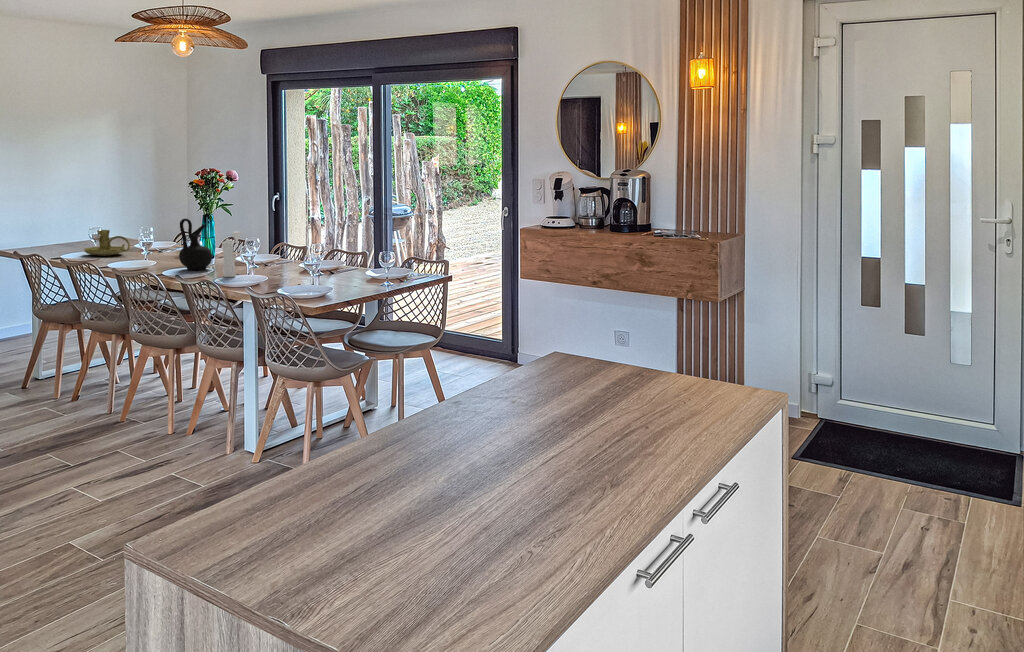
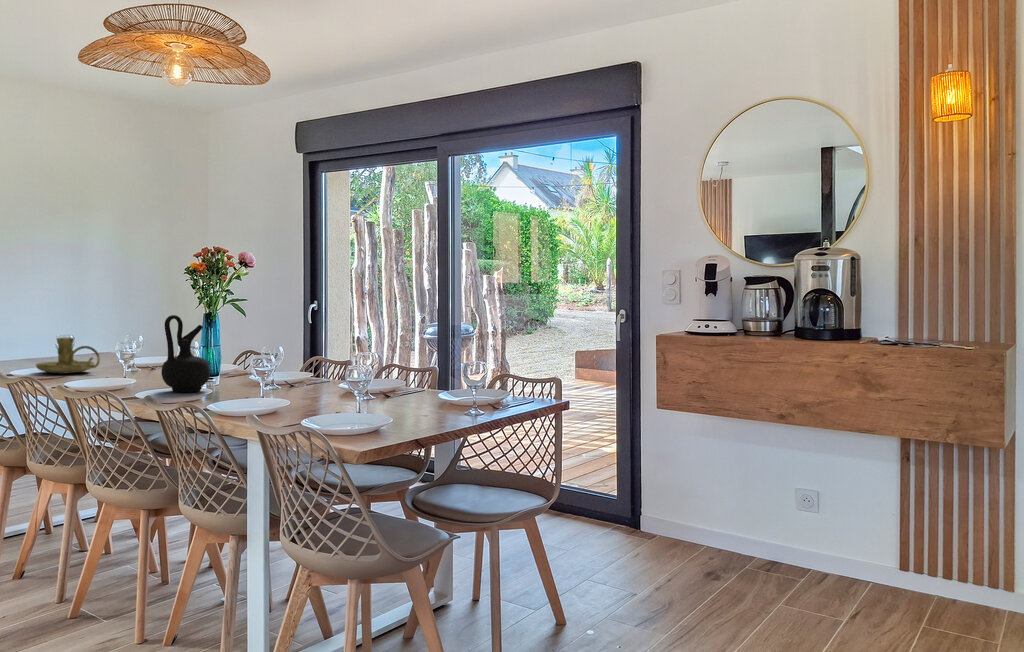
pepper mill: present [222,232,241,277] -> none [223,334,253,402]

